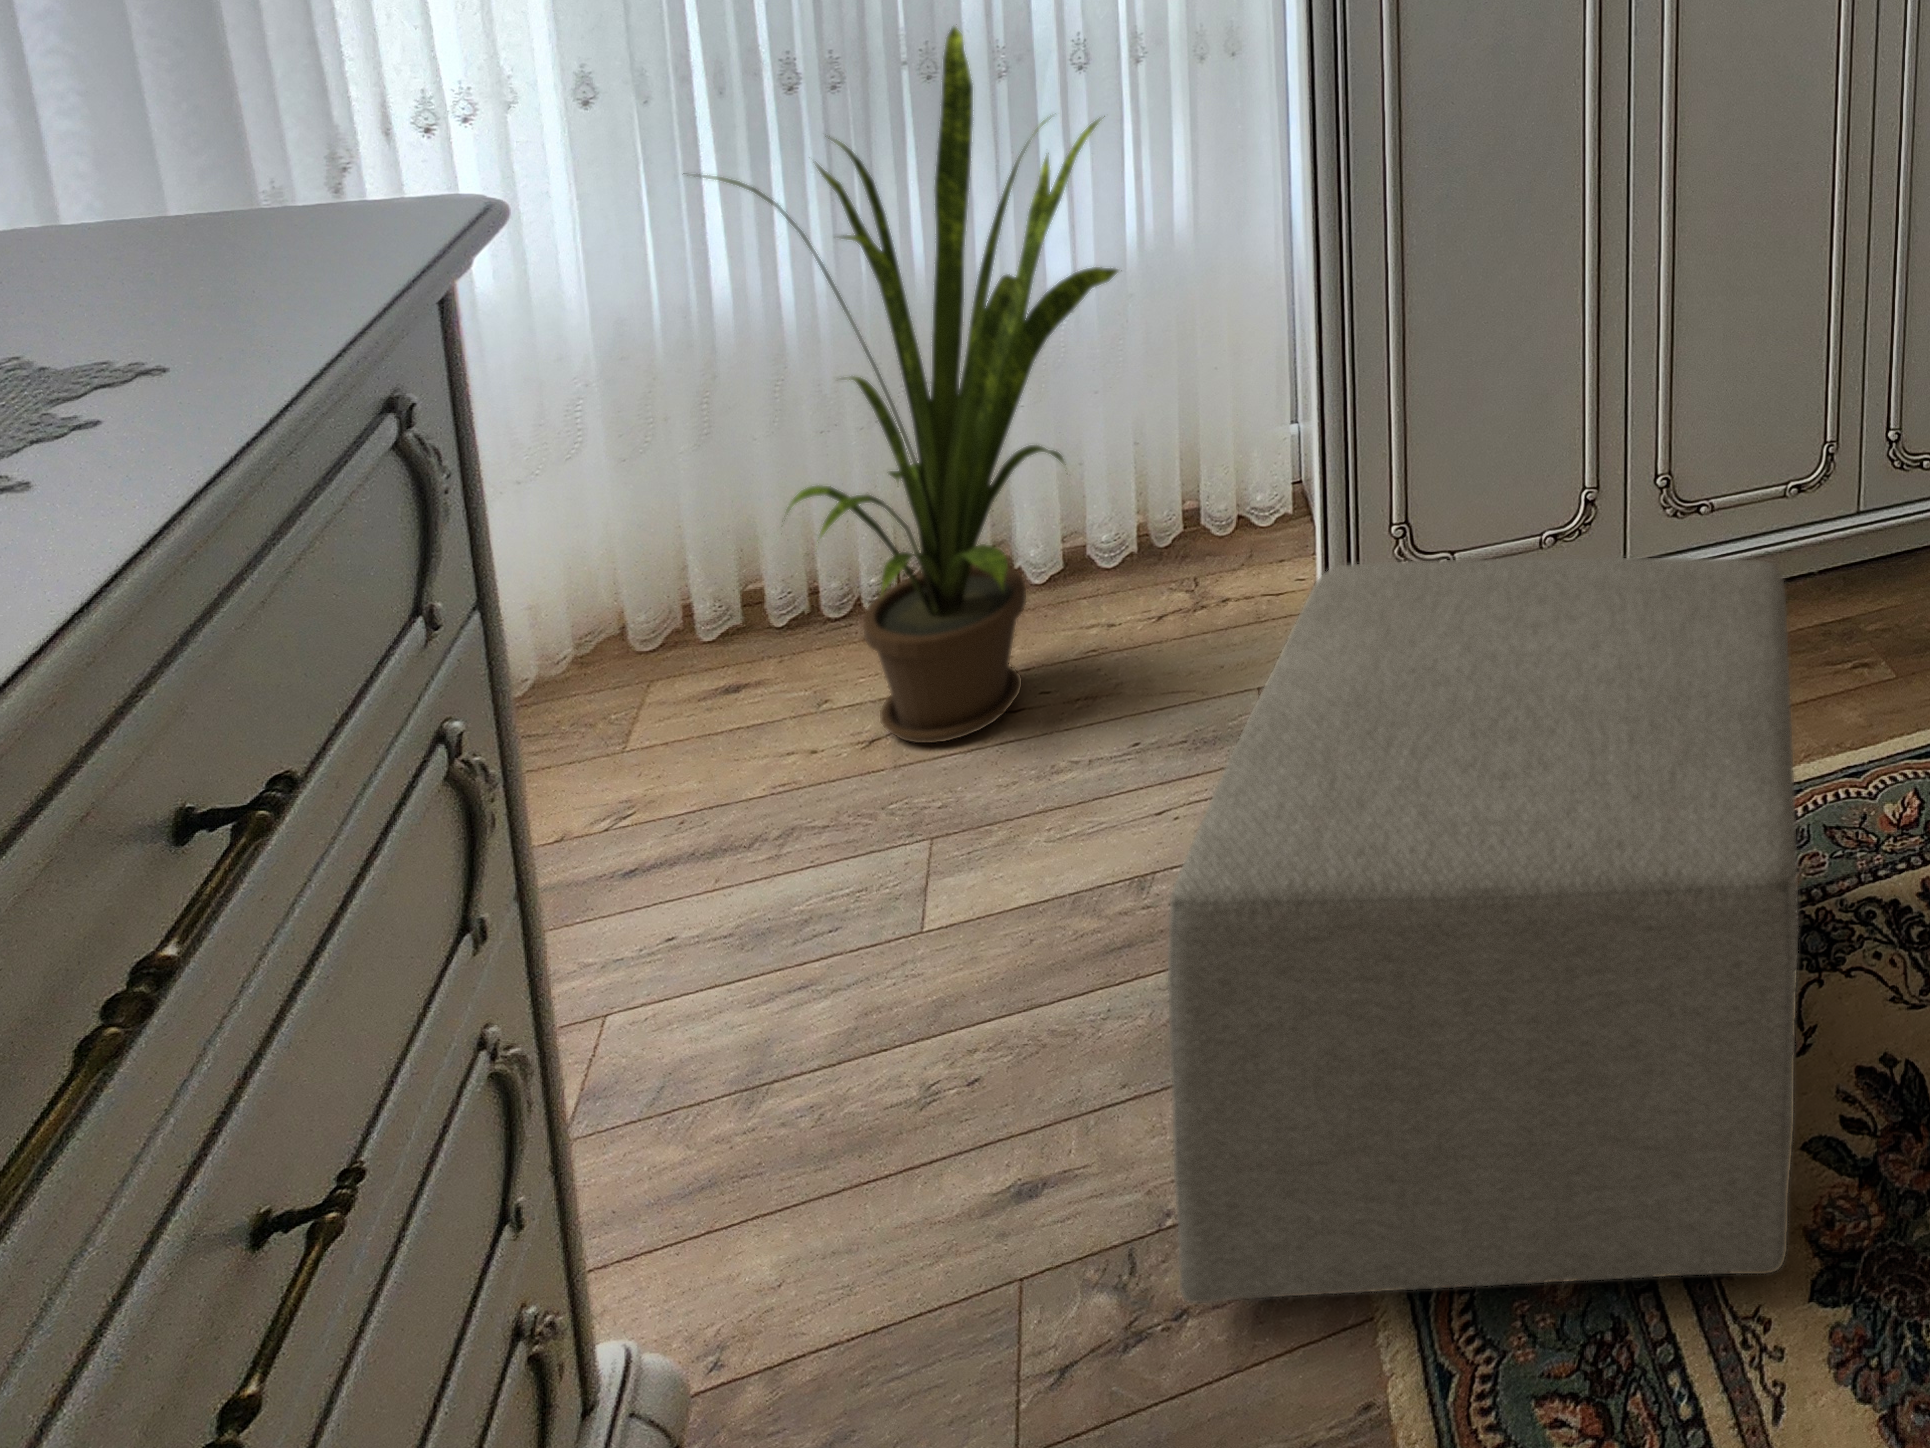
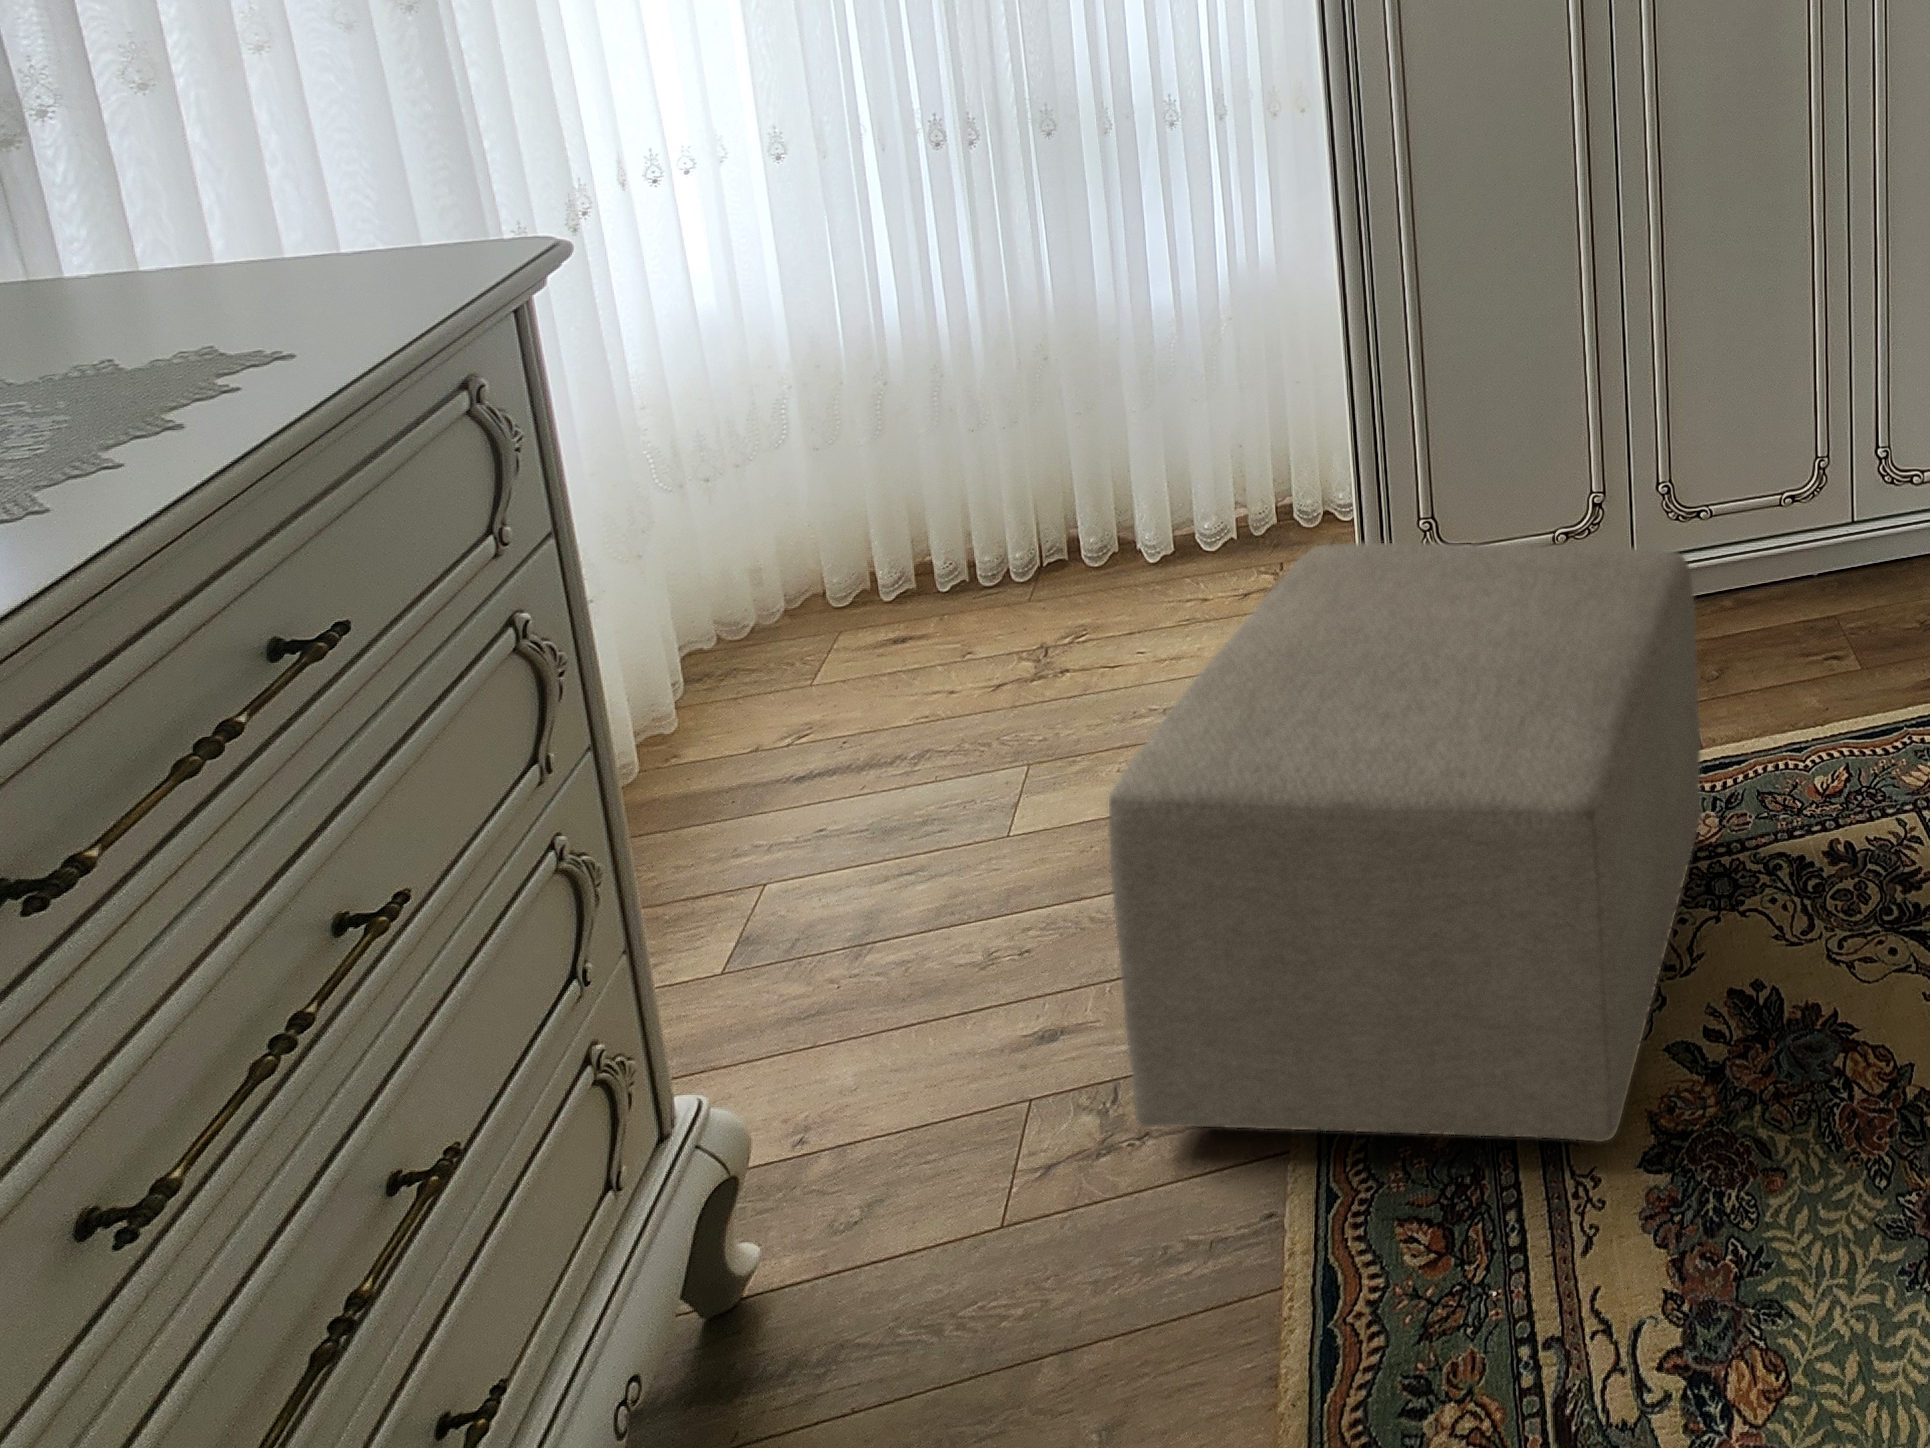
house plant: present [694,27,1118,743] -> none [835,87,1193,688]

